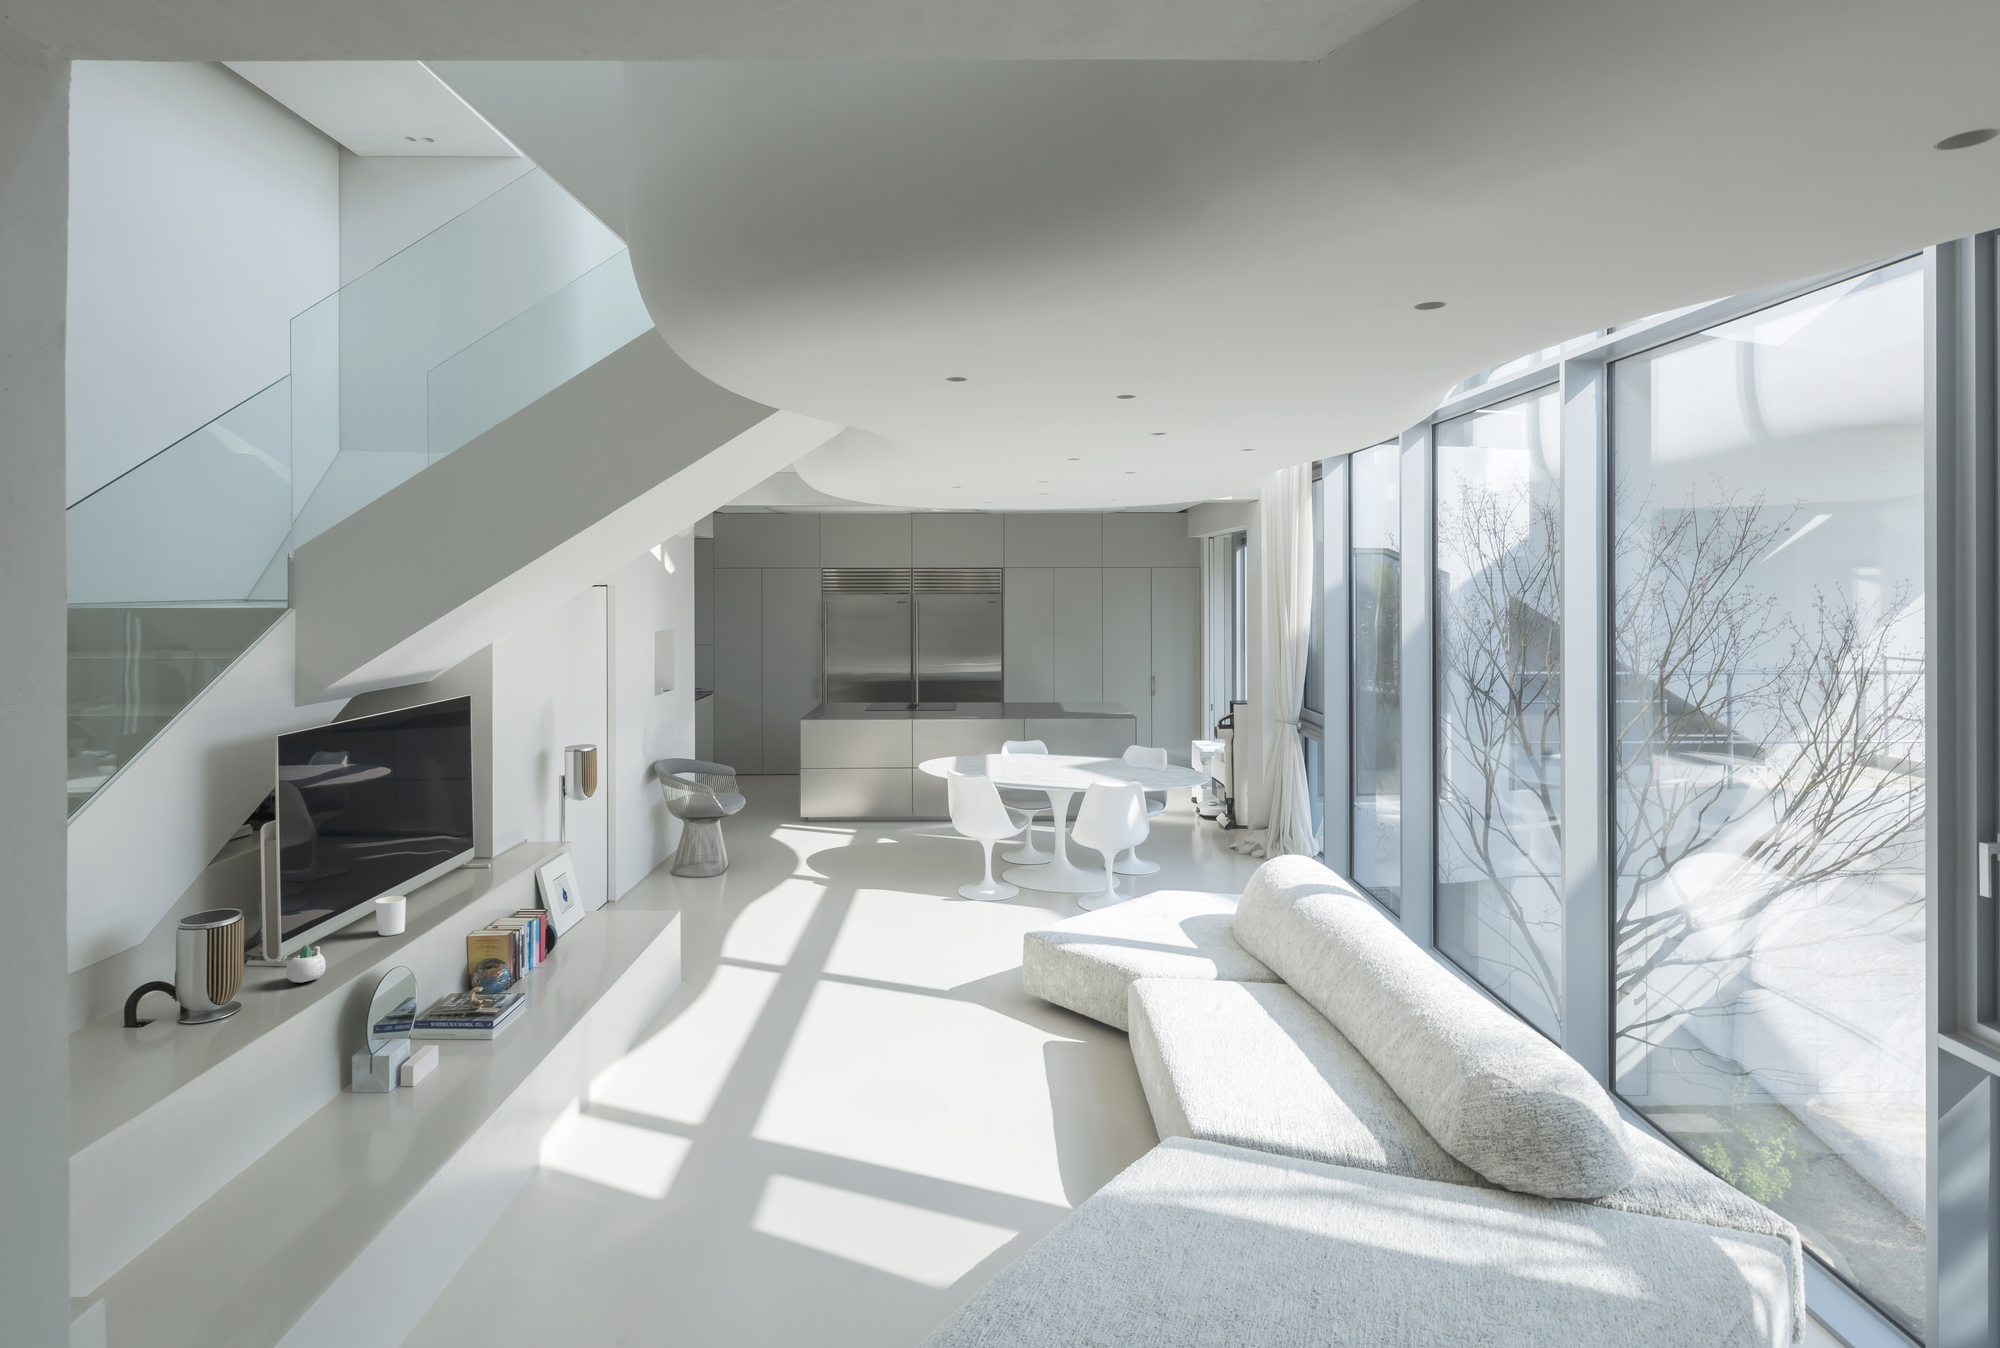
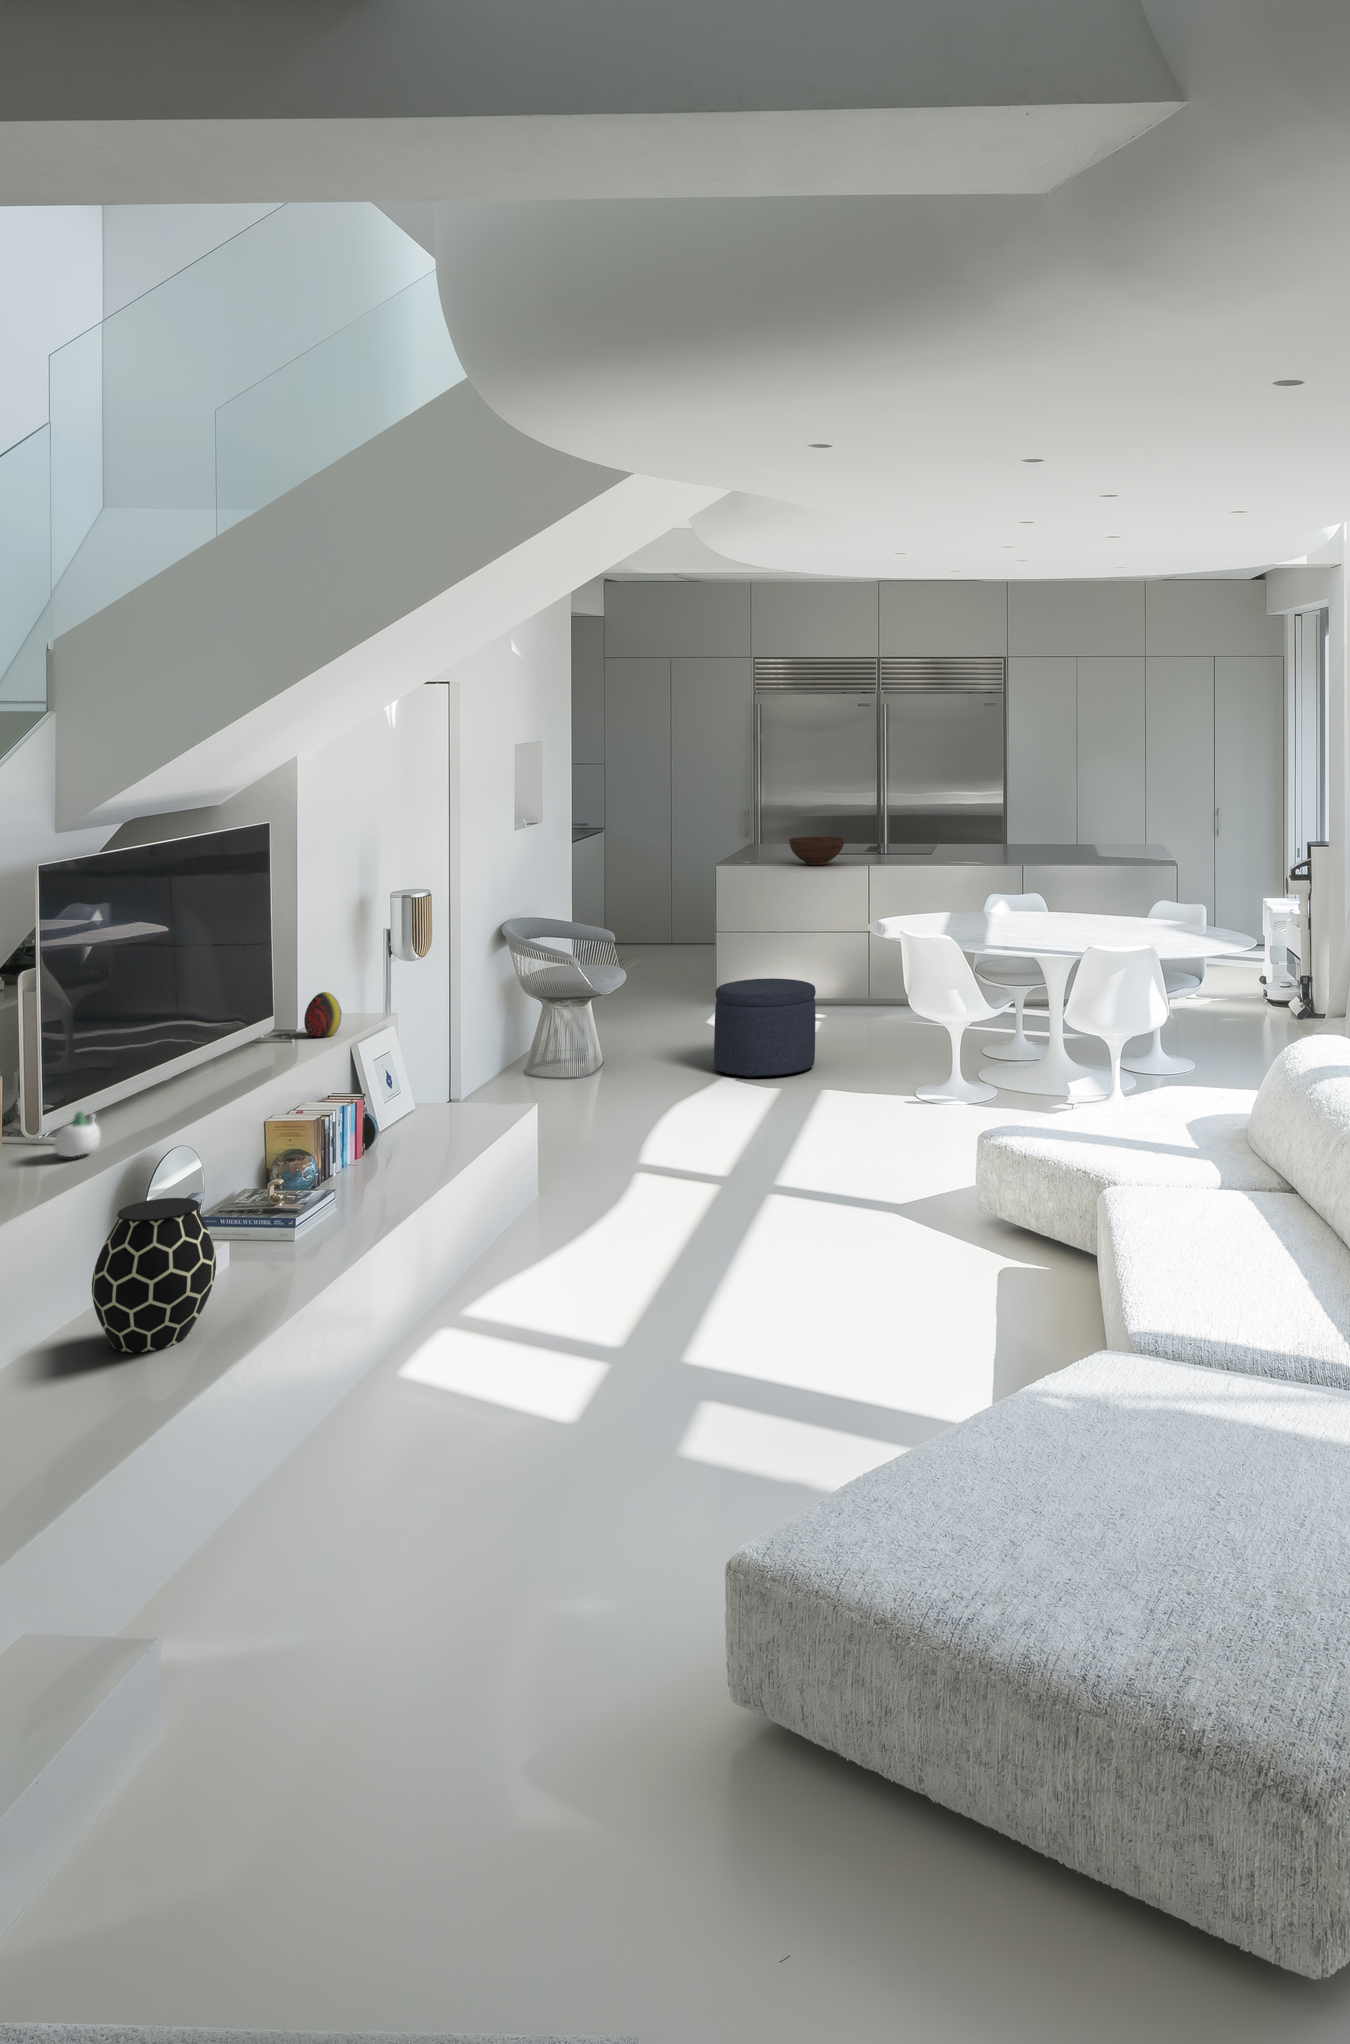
fruit bowl: none [851,700,892,721] -> present [789,837,844,865]
ottoman: none [805,806,879,878] -> present [714,978,816,1078]
decorative egg: none [494,831,523,865] -> present [304,992,341,1037]
candle holder: present [375,896,406,936] -> none [160,1062,198,1111]
vase: none [324,1020,430,1147] -> present [92,1198,216,1352]

